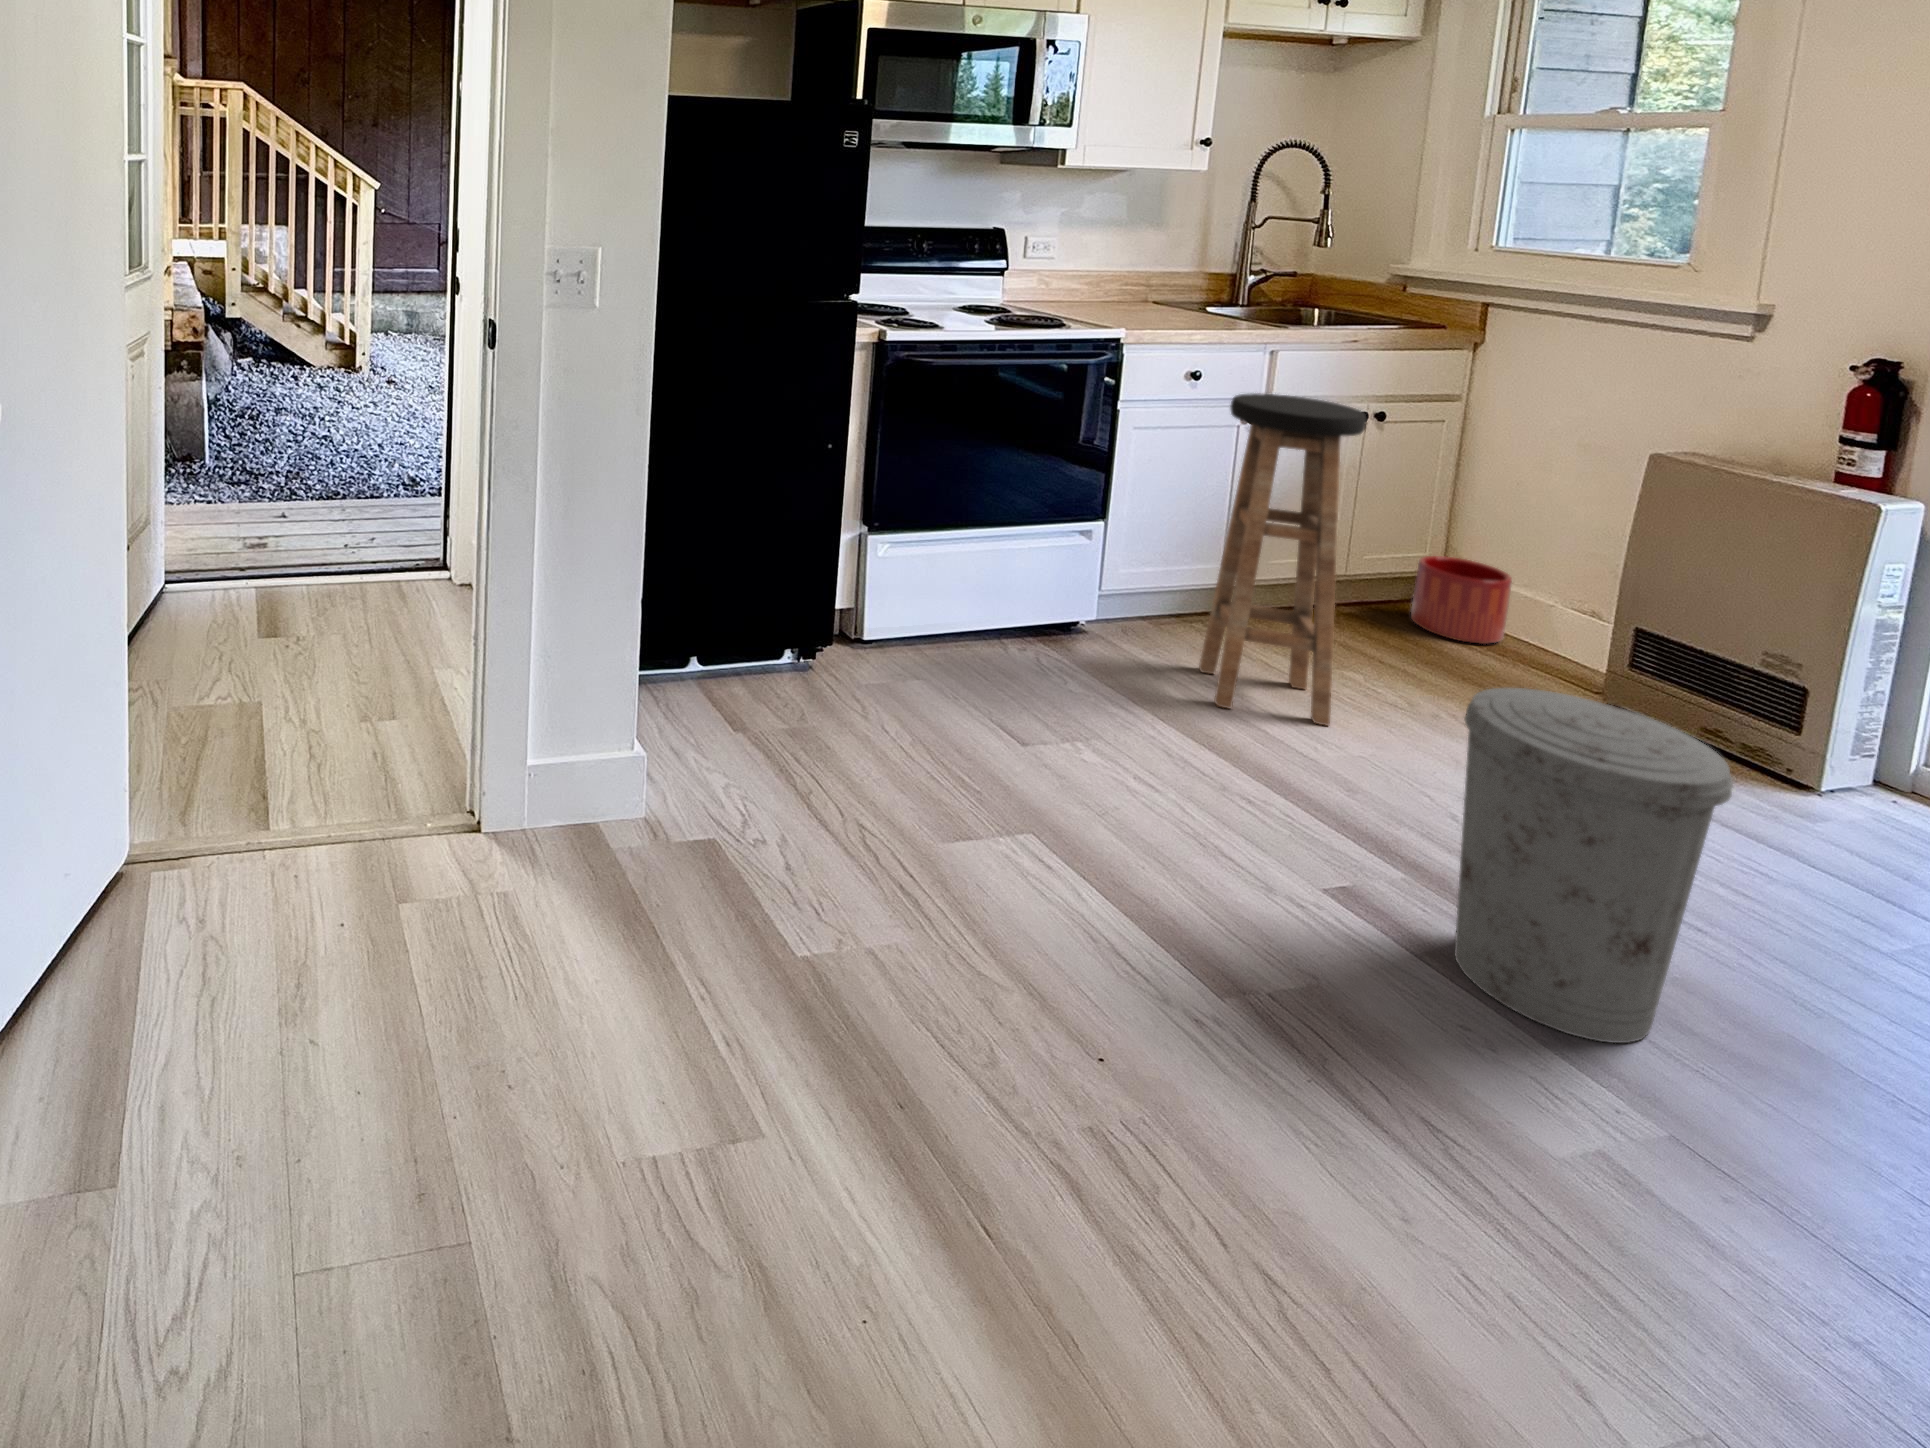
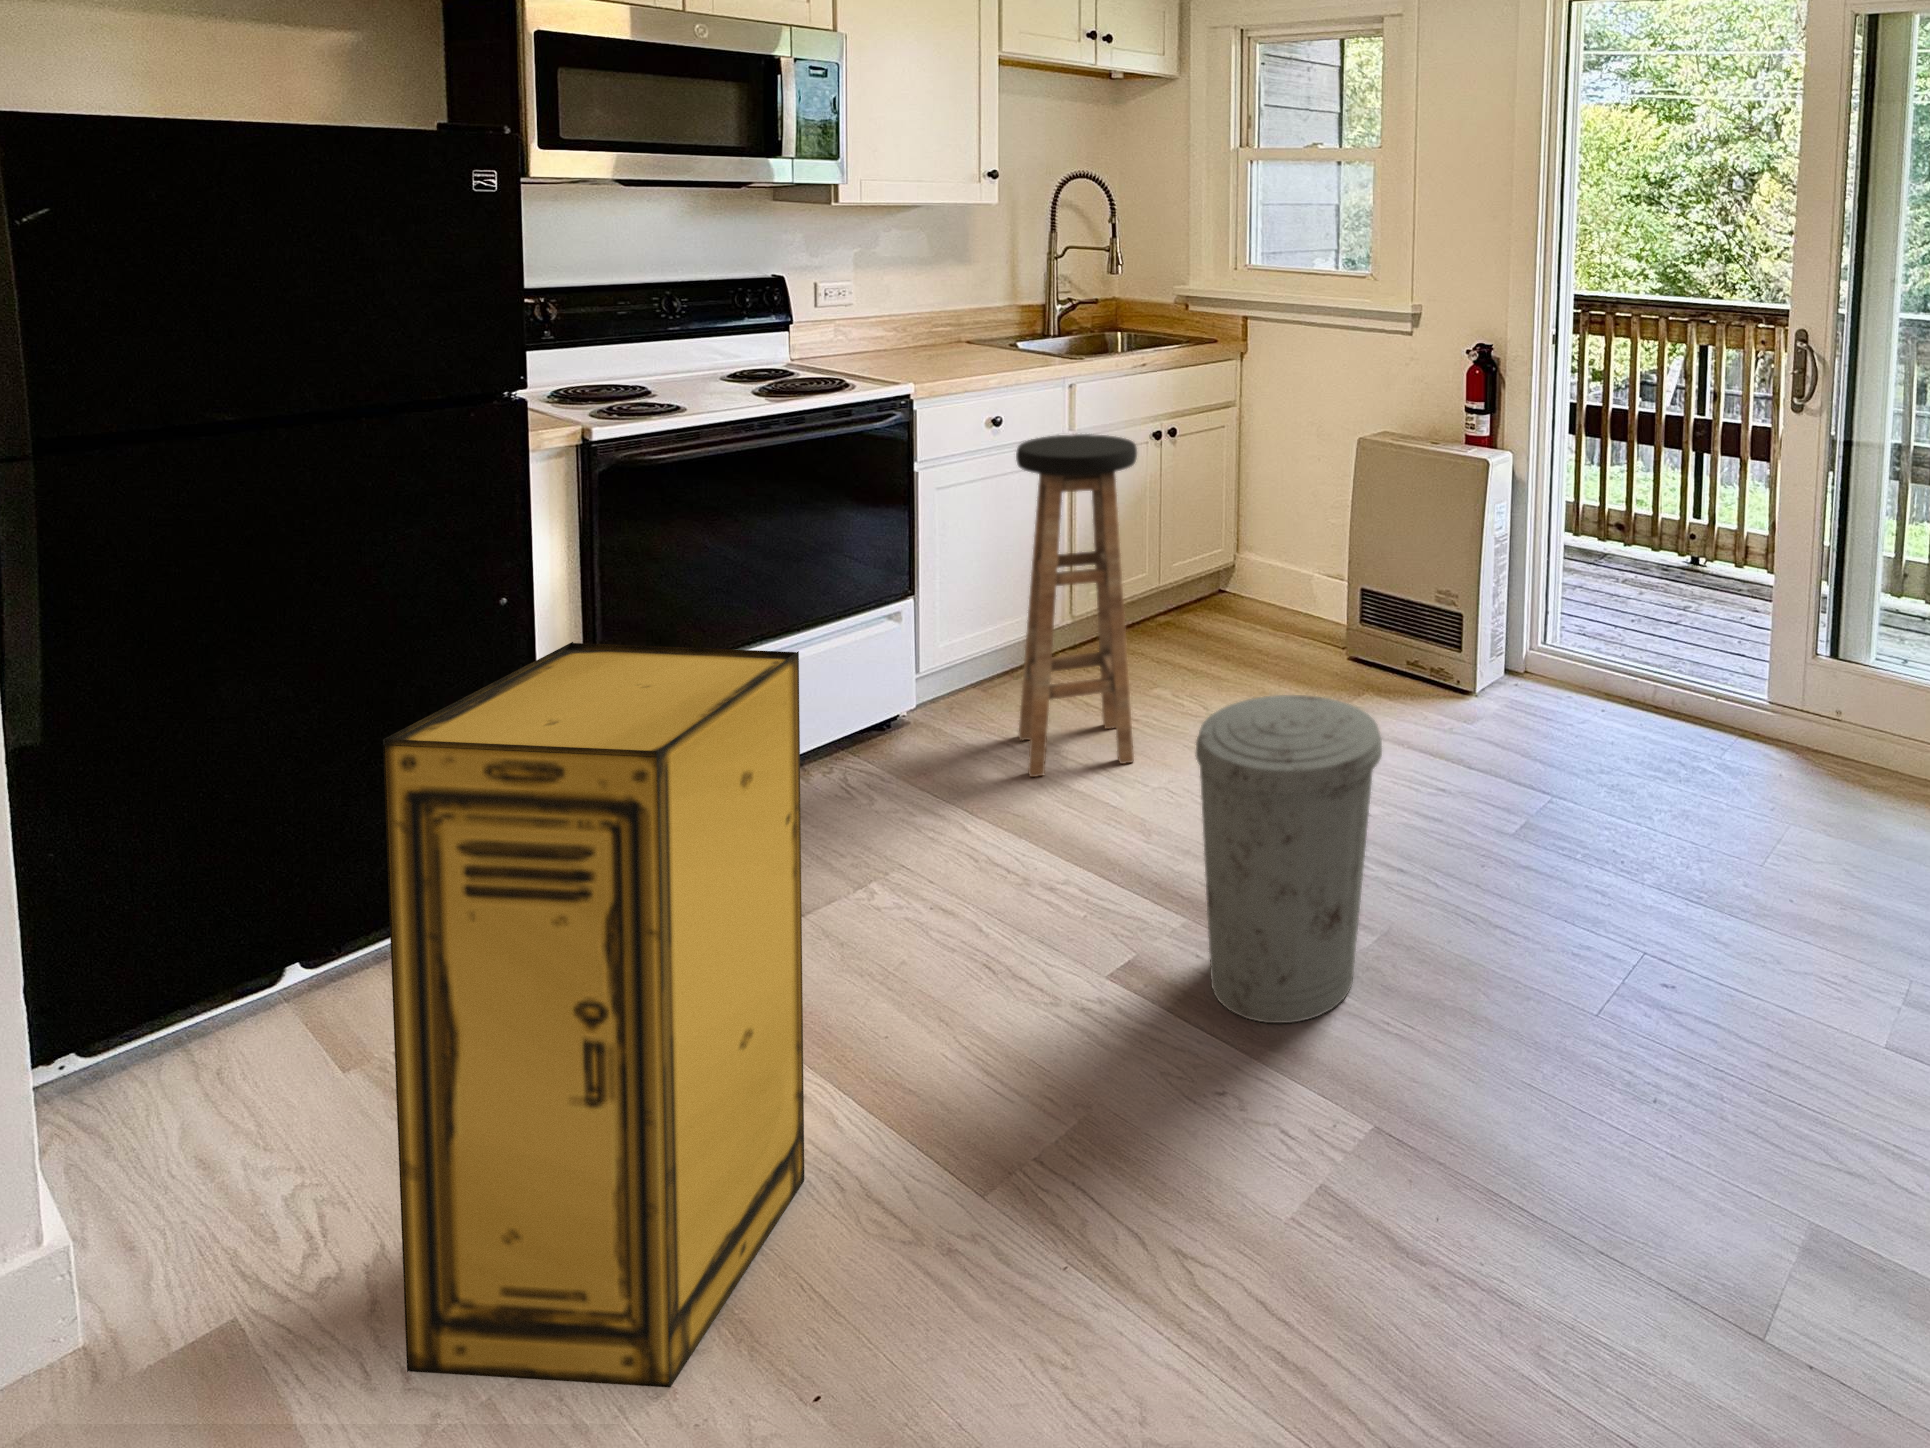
storage cabinet: none [810,476,1108,1036] -> present [383,642,804,1388]
planter: present [1411,556,1512,644] -> none [1215,554,1284,632]

